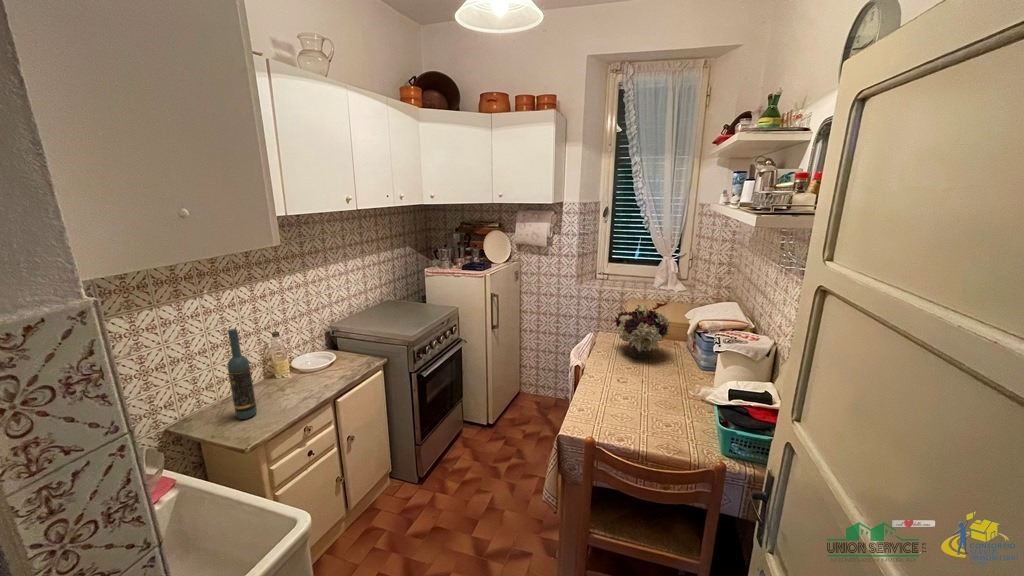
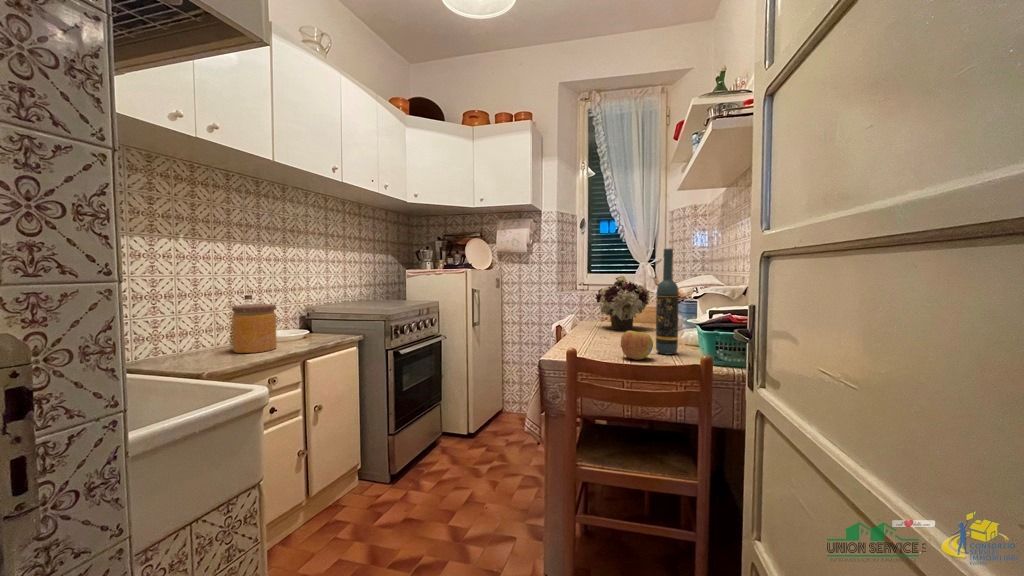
wine bottle: present [227,329,257,419] -> present [656,249,679,355]
jar: none [264,347,309,401] -> present [232,304,277,353]
apple: none [636,415,667,447] -> present [621,331,653,360]

